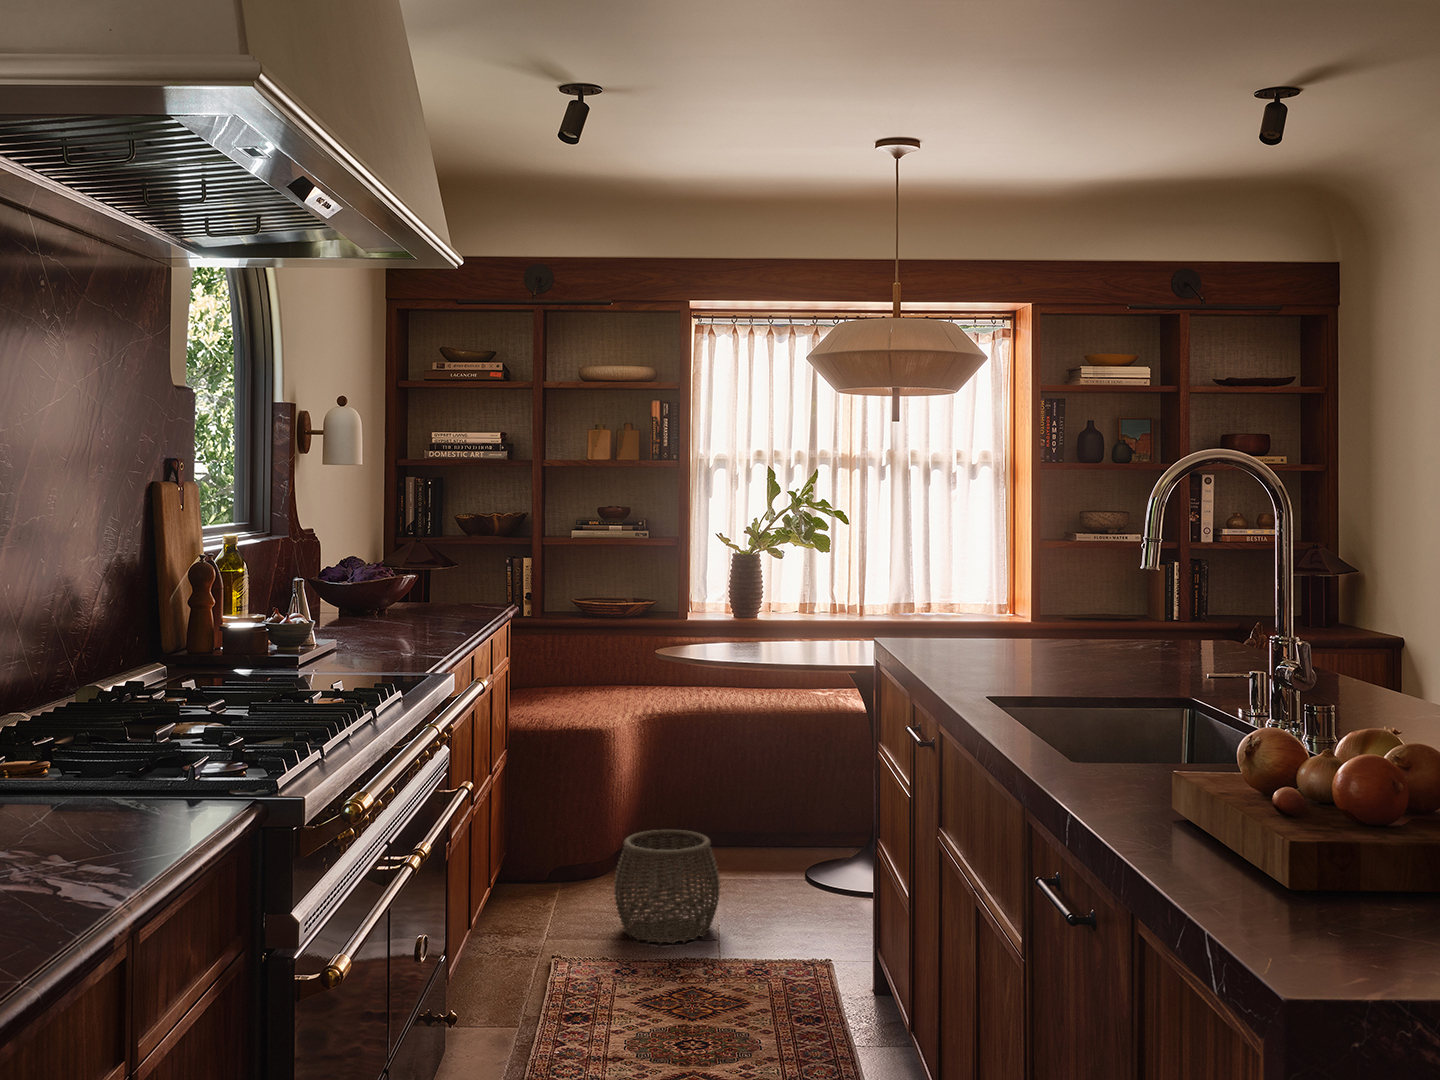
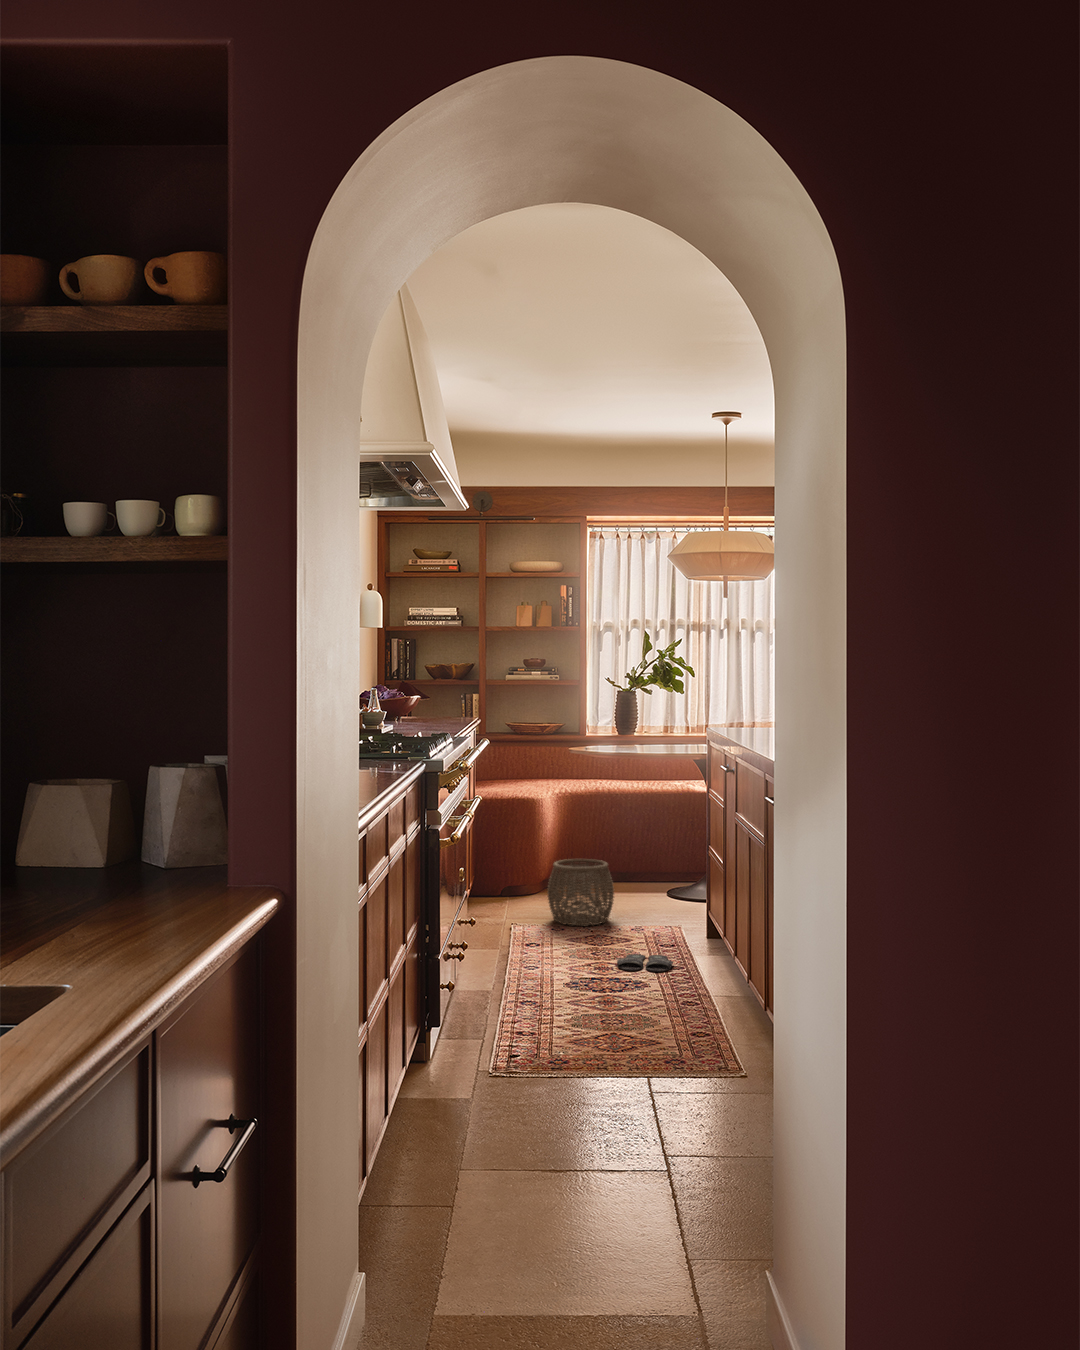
slippers: none [718,1012,812,1059] -> present [617,954,673,972]

